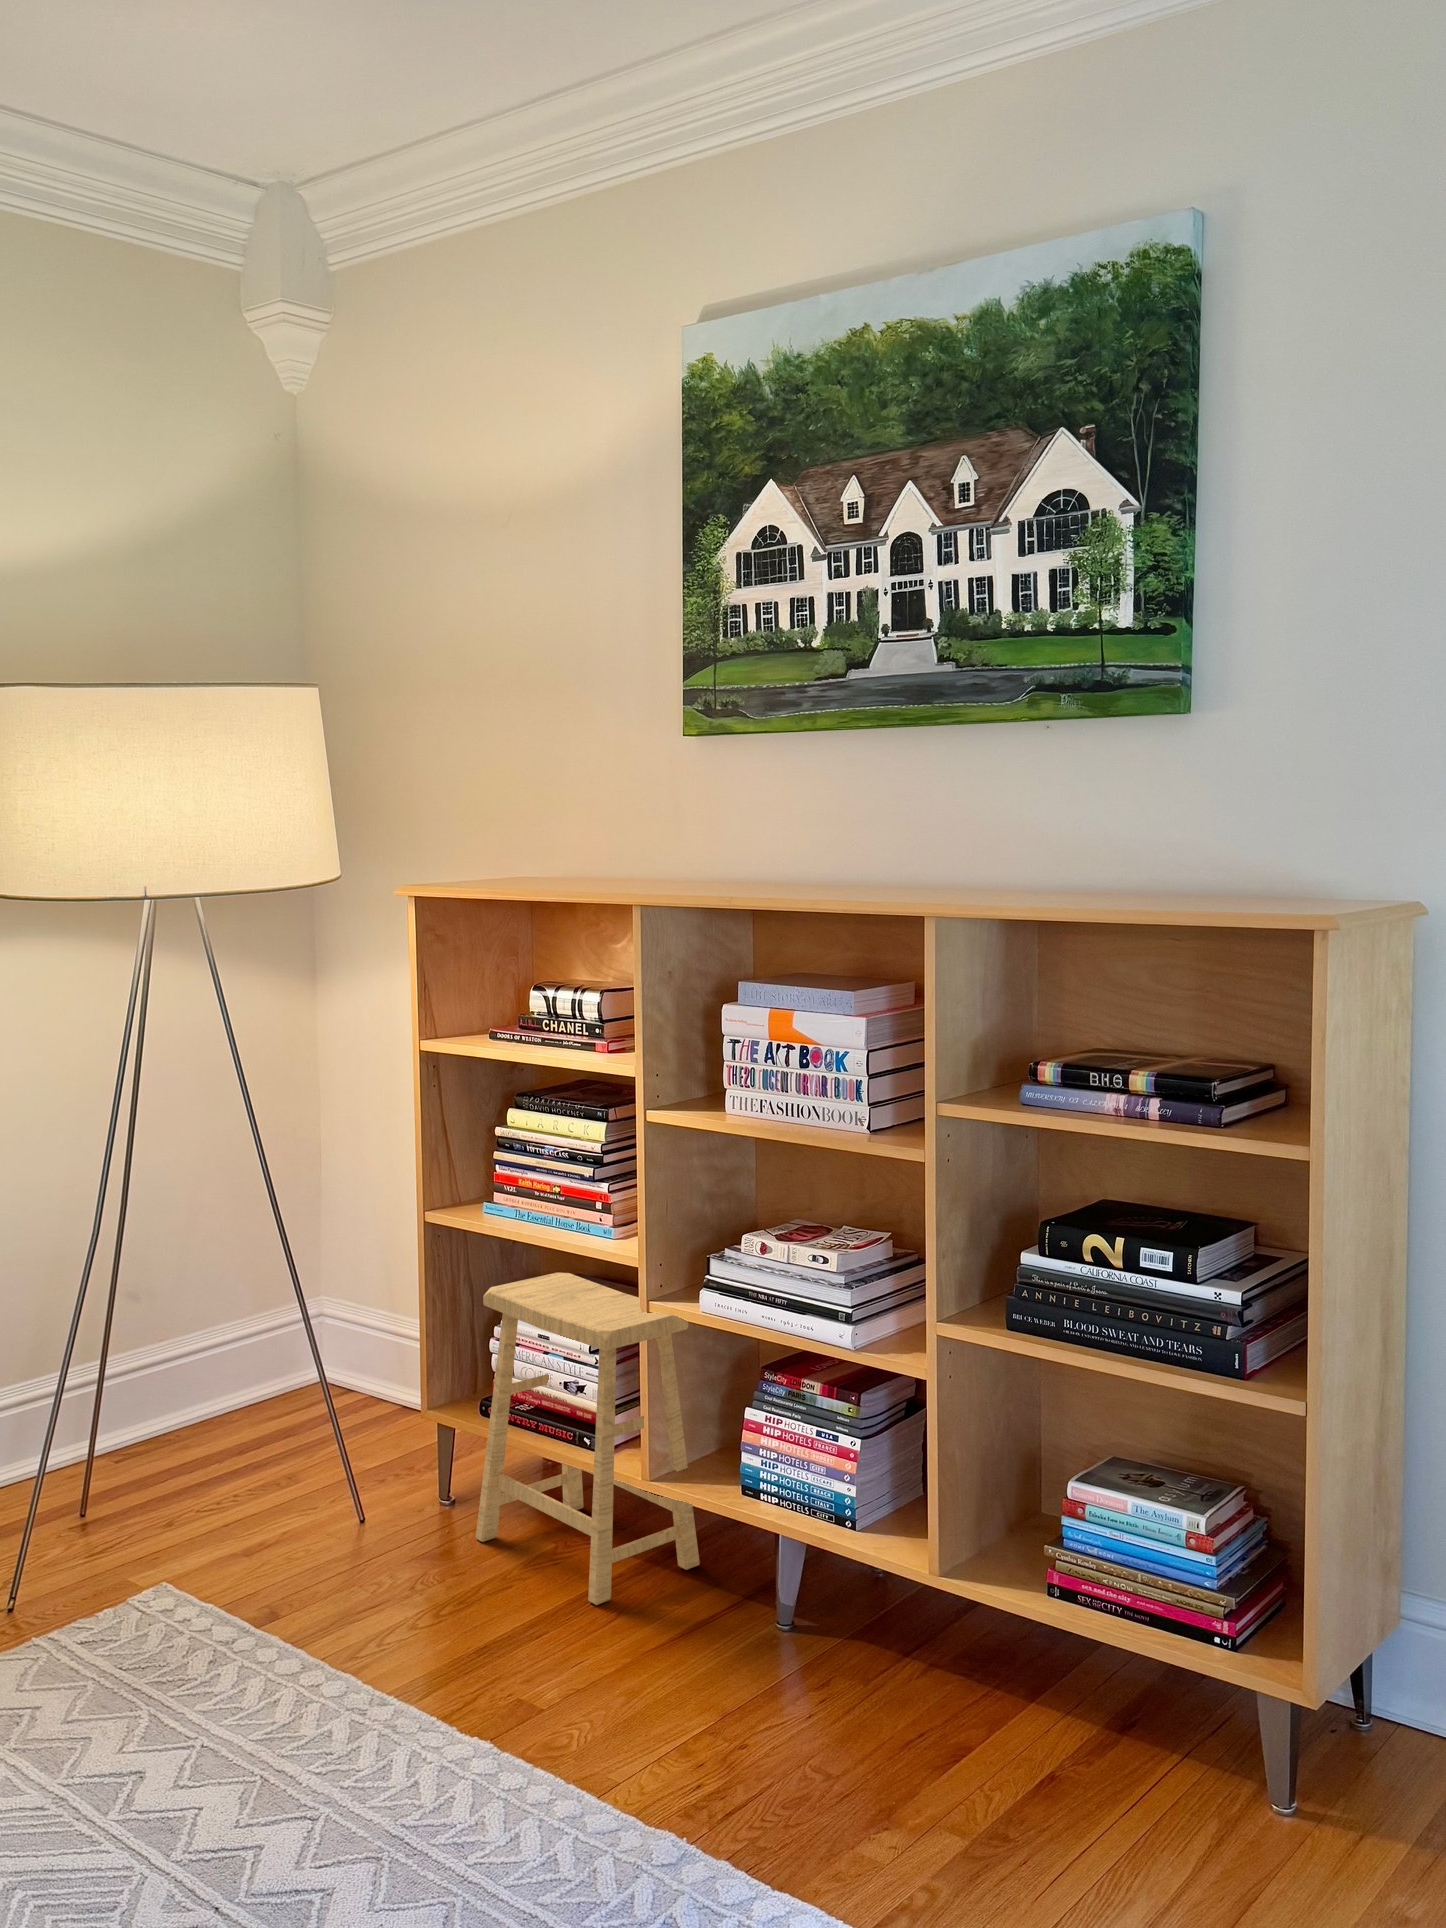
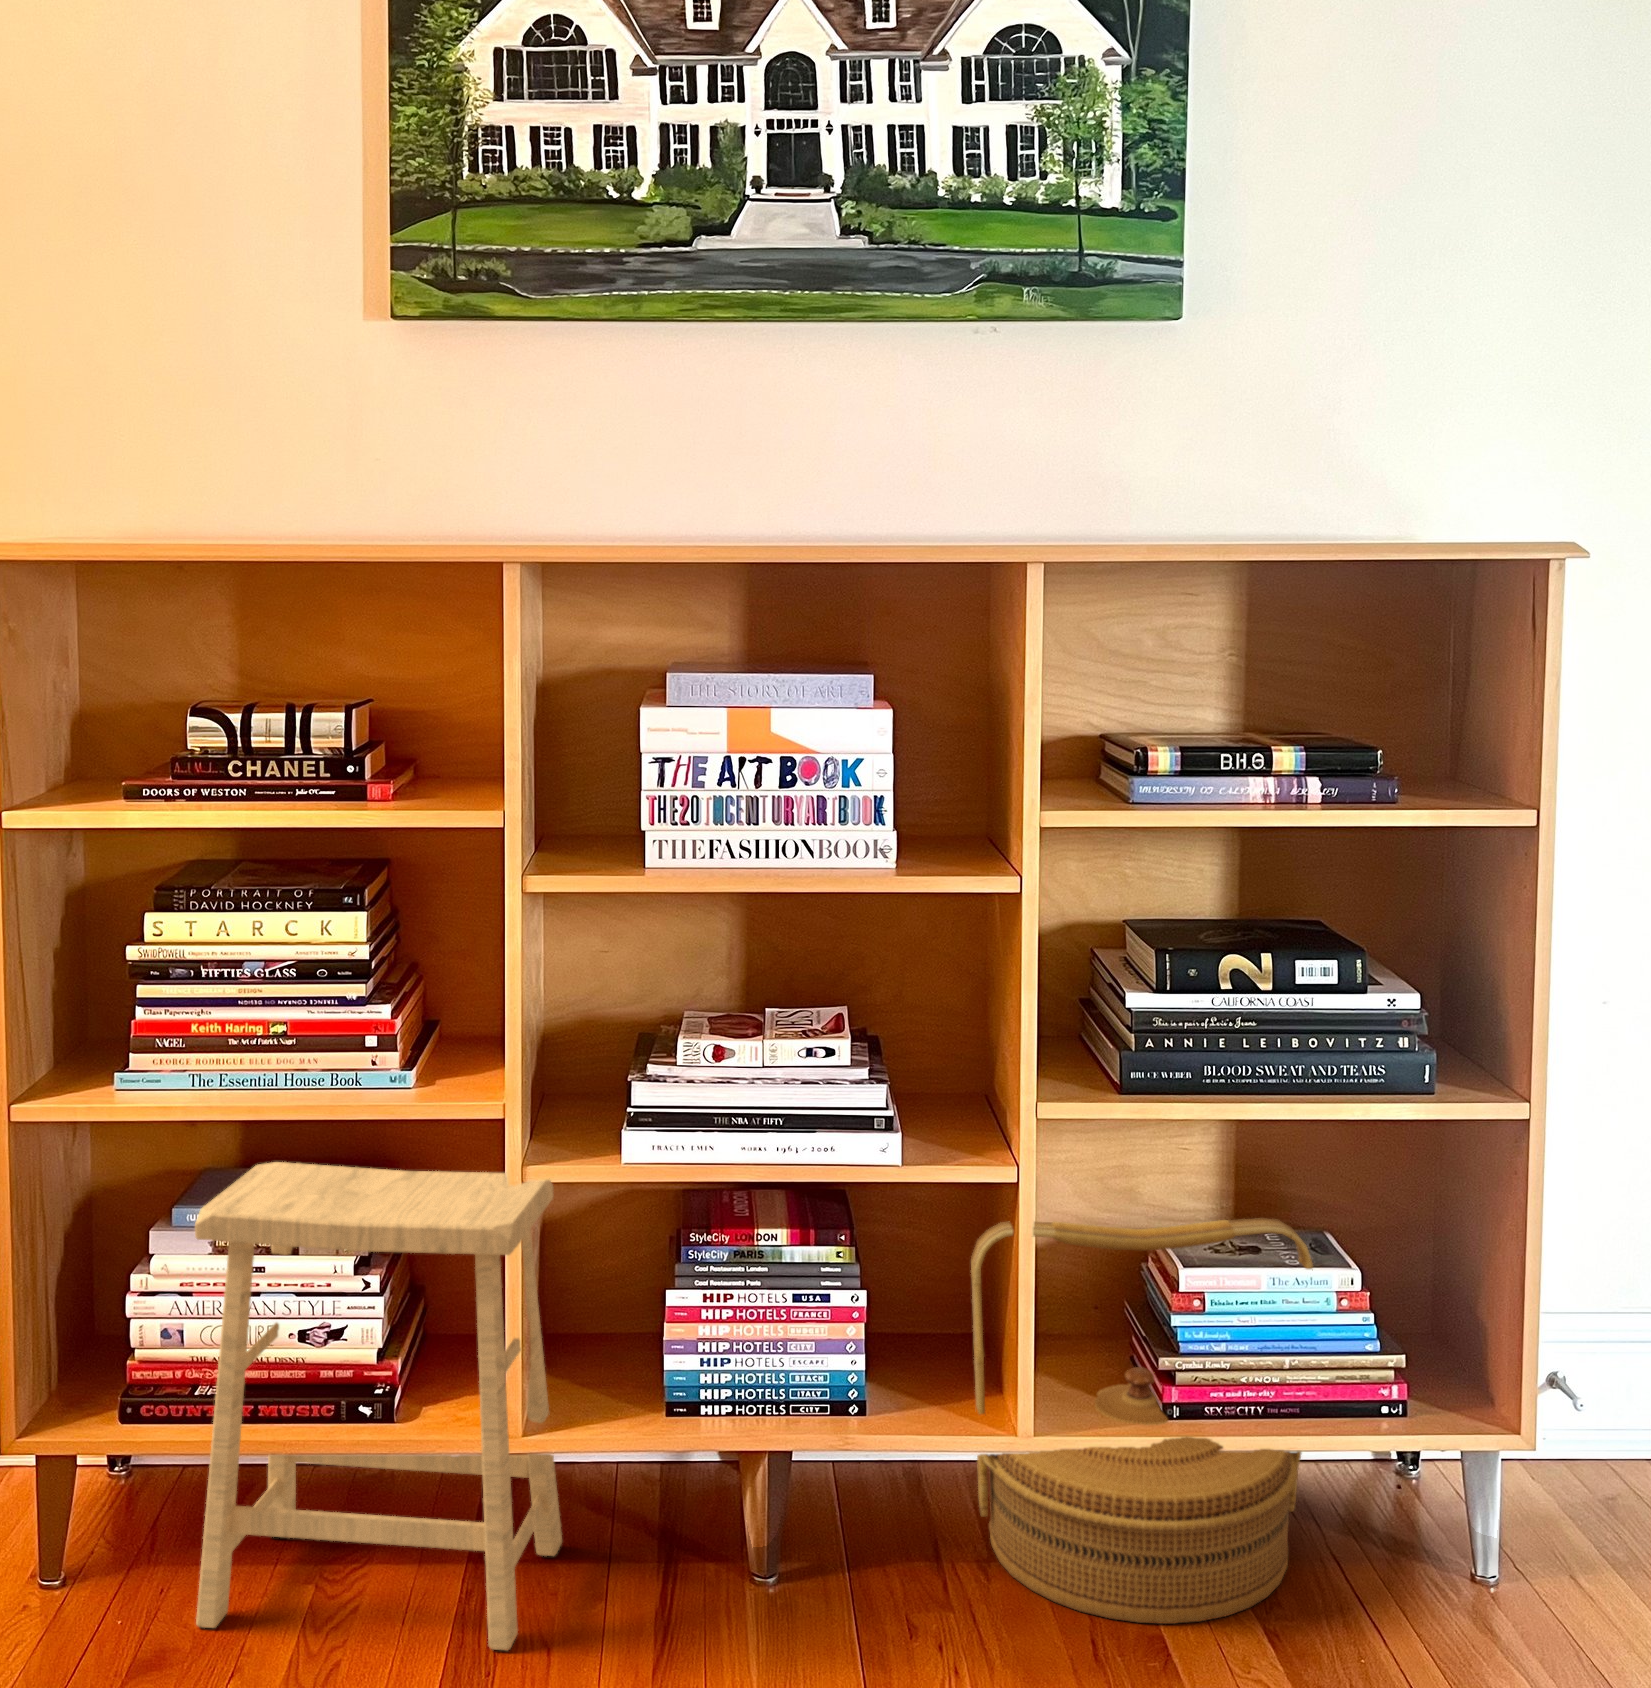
woven basket: none [927,1416,1190,1762] -> present [971,1218,1313,1624]

